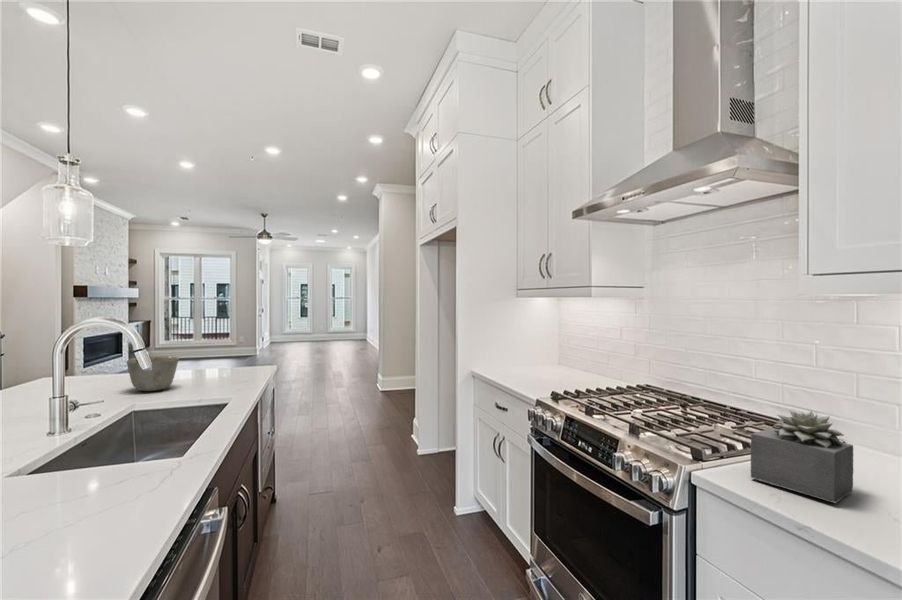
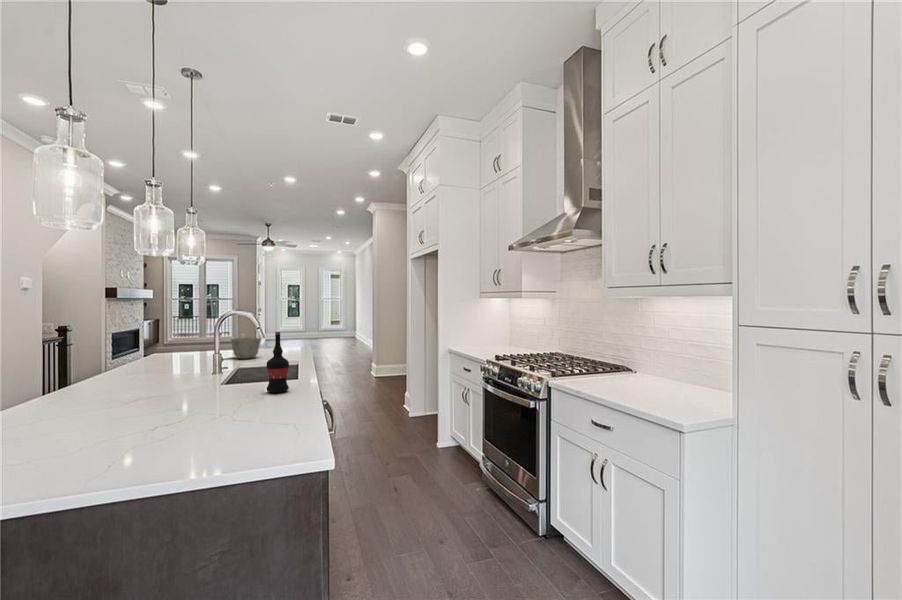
wine bottle: none [49,371,114,519] -> present [267,332,289,392]
succulent plant: present [751,411,853,503] -> none [571,350,611,385]

